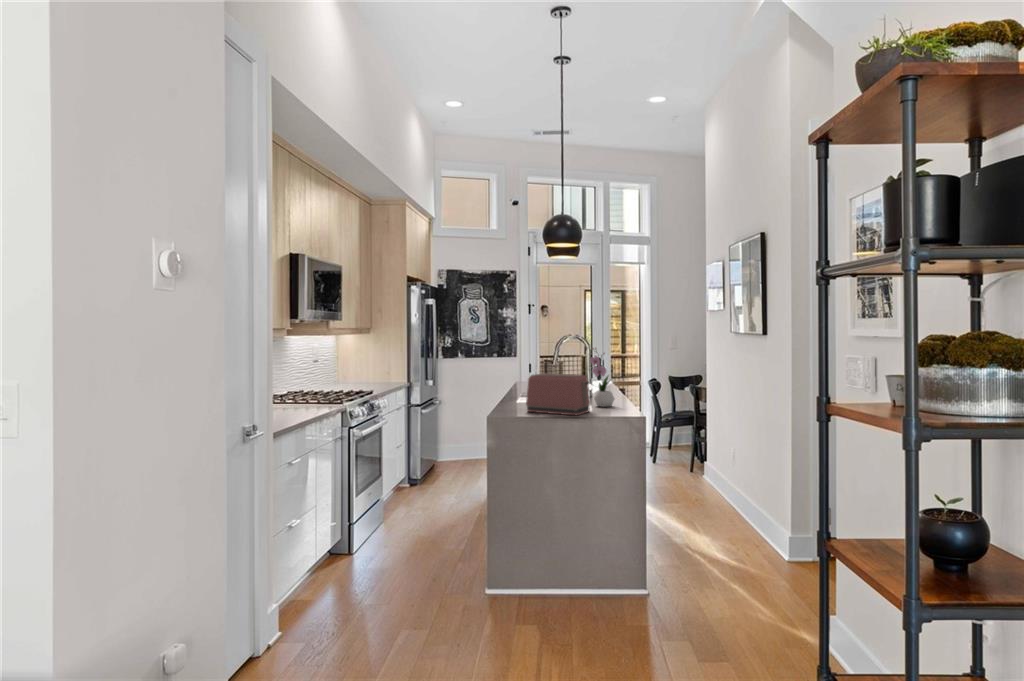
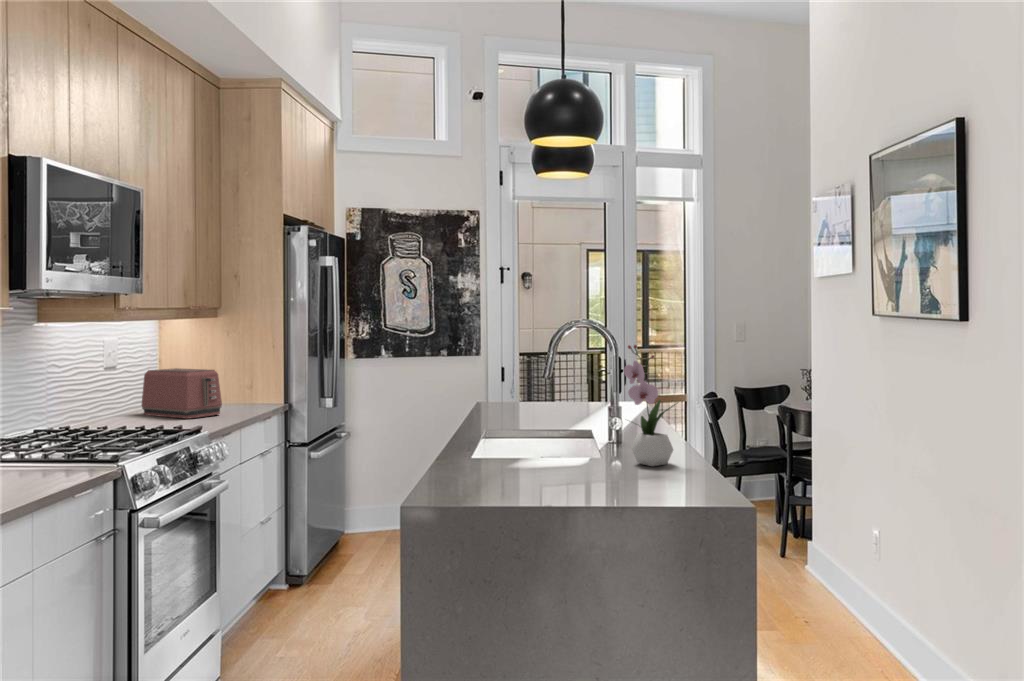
toaster: present [526,373,590,415] -> present [142,368,222,419]

